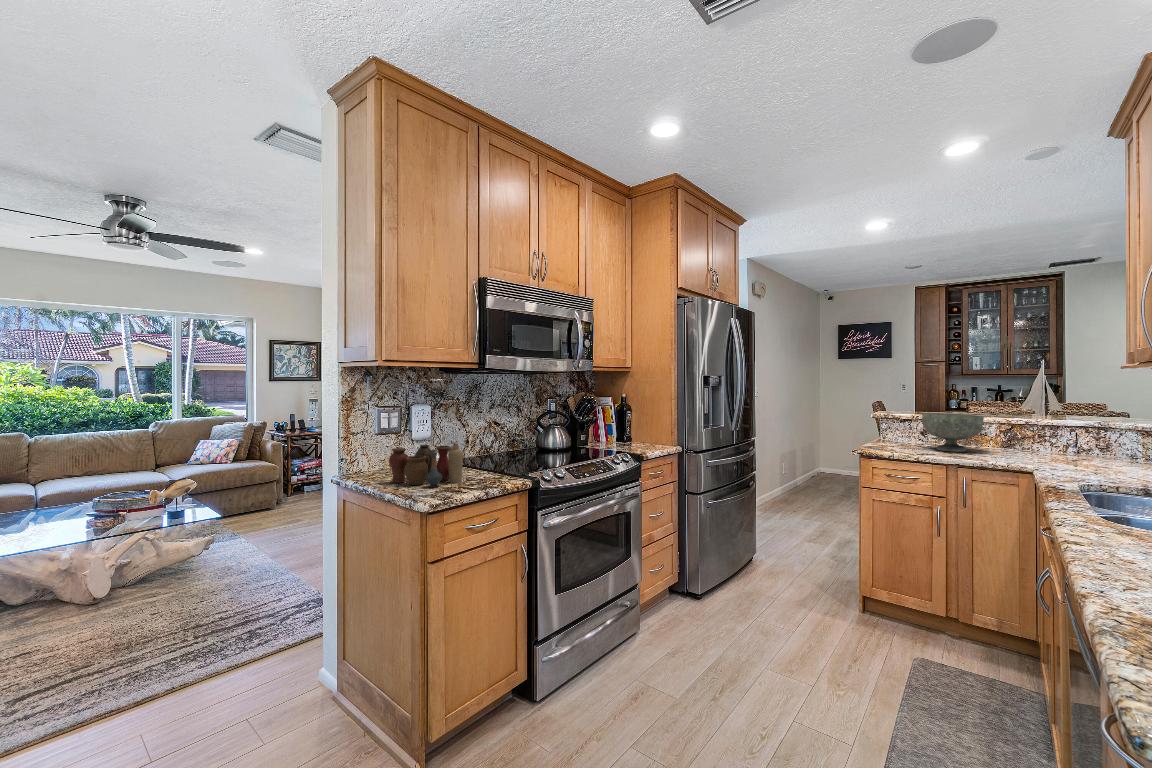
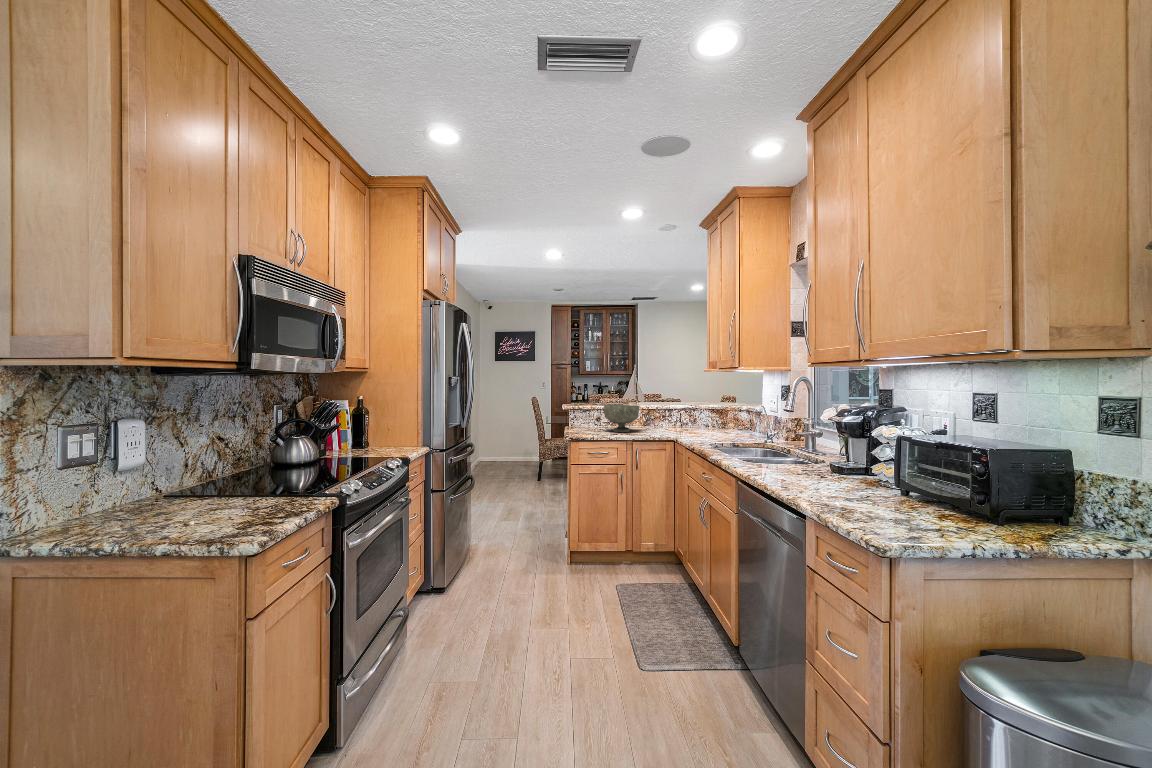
vase: present [389,444,463,487] -> none [133,467,257,531]

